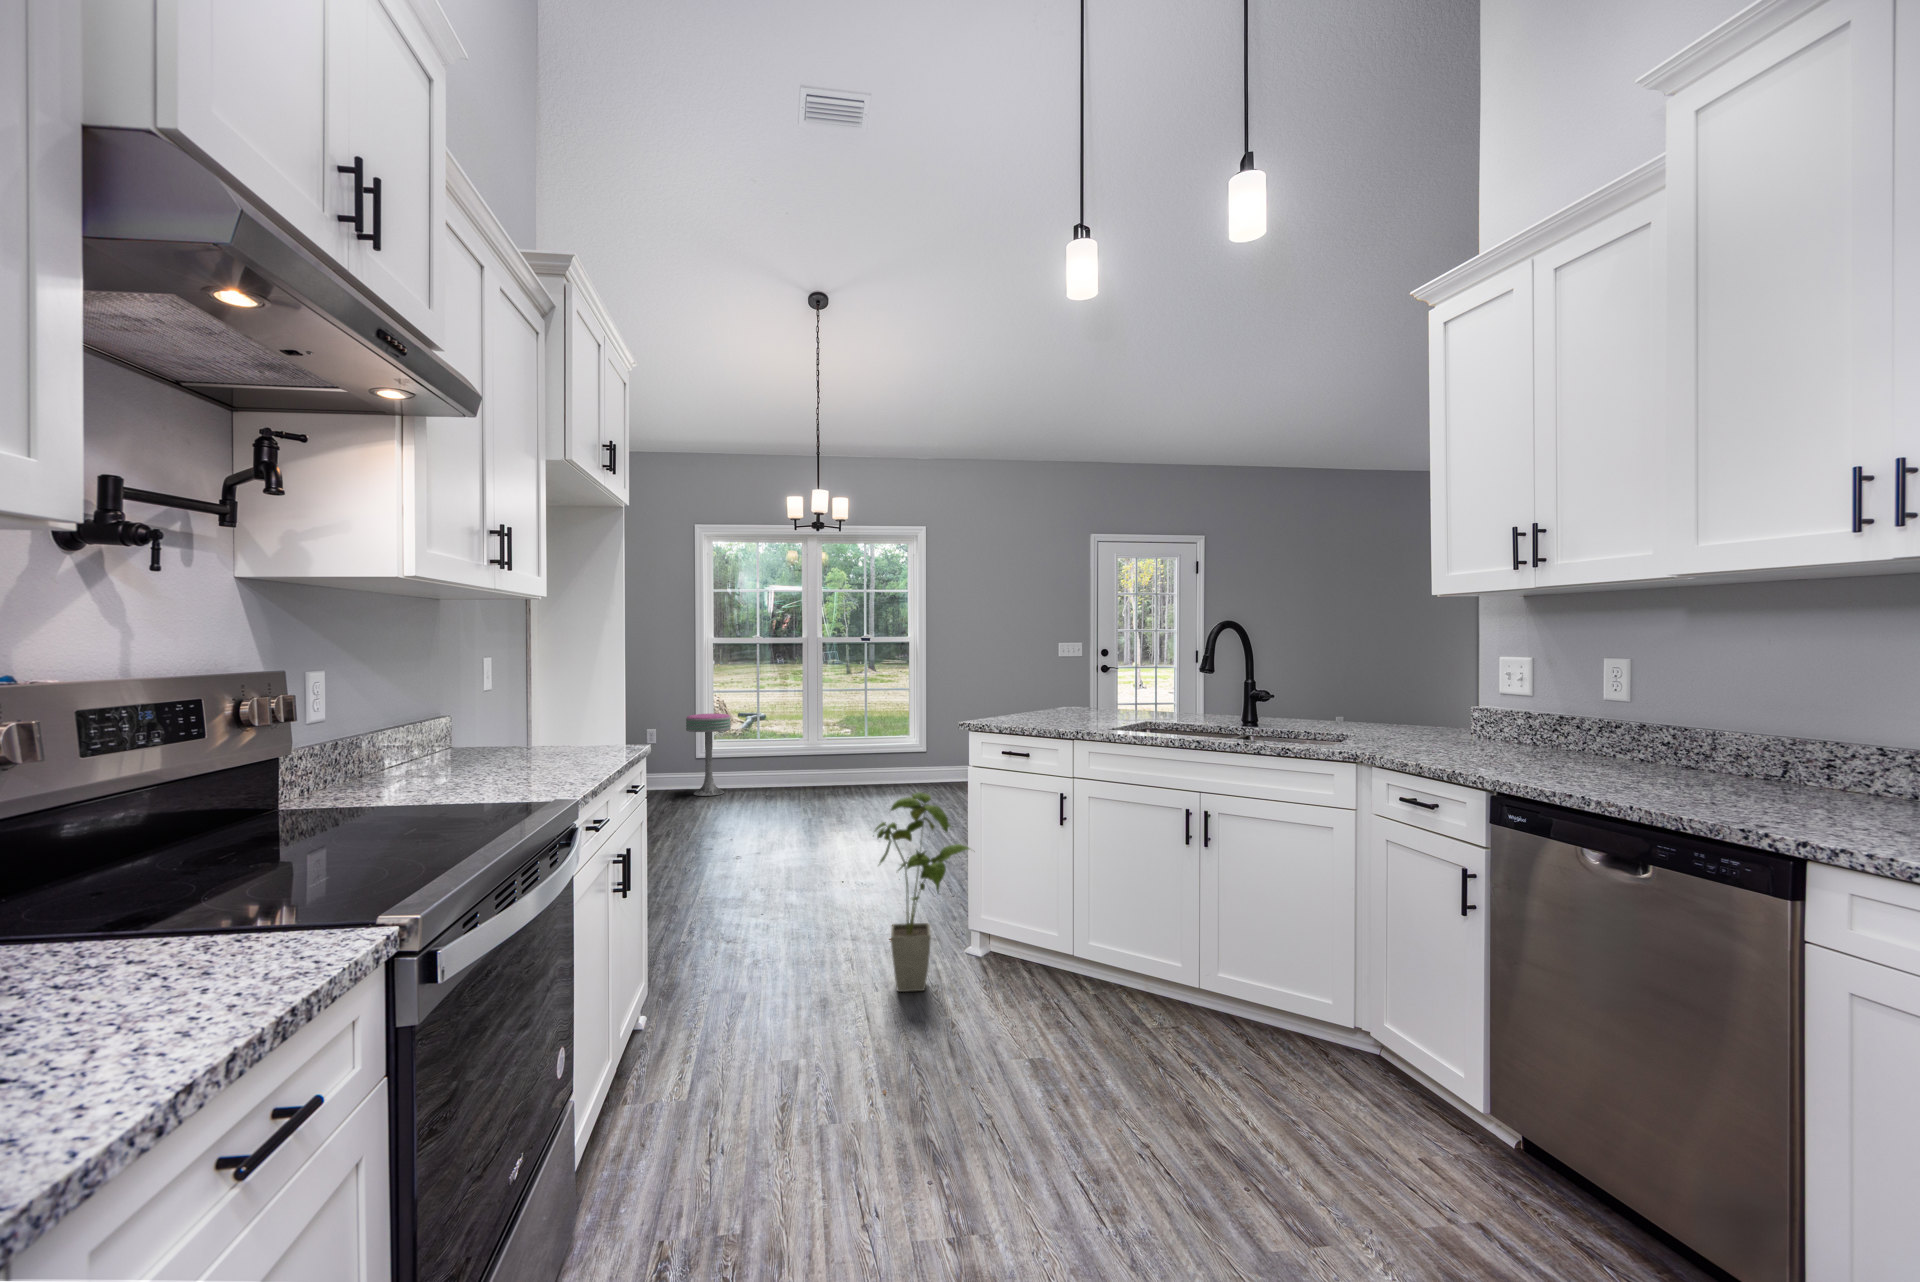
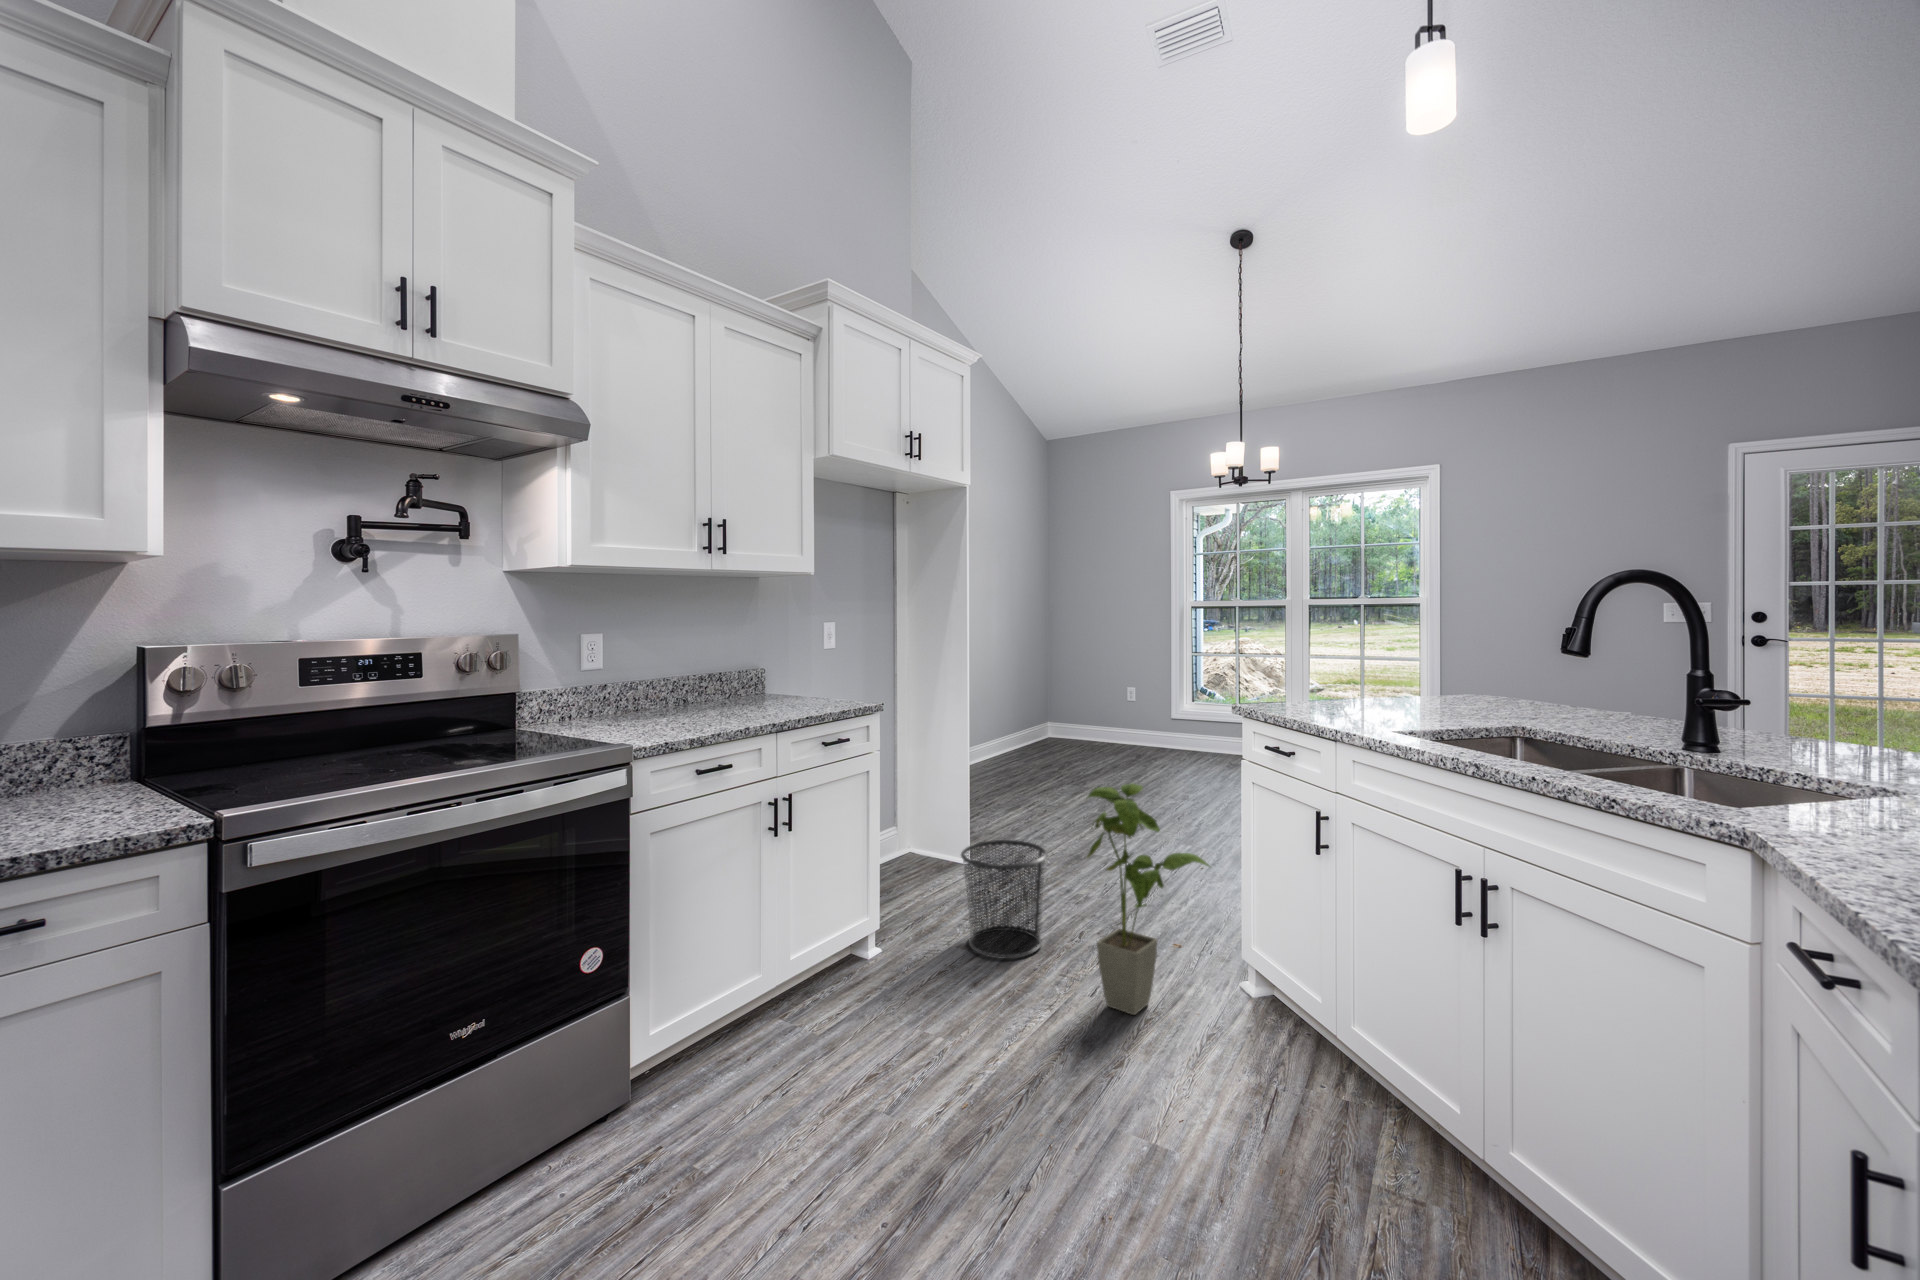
bar stool: present [686,714,731,796] -> none [1156,680,1200,761]
waste bin: none [711,873,800,991] -> present [961,840,1047,959]

